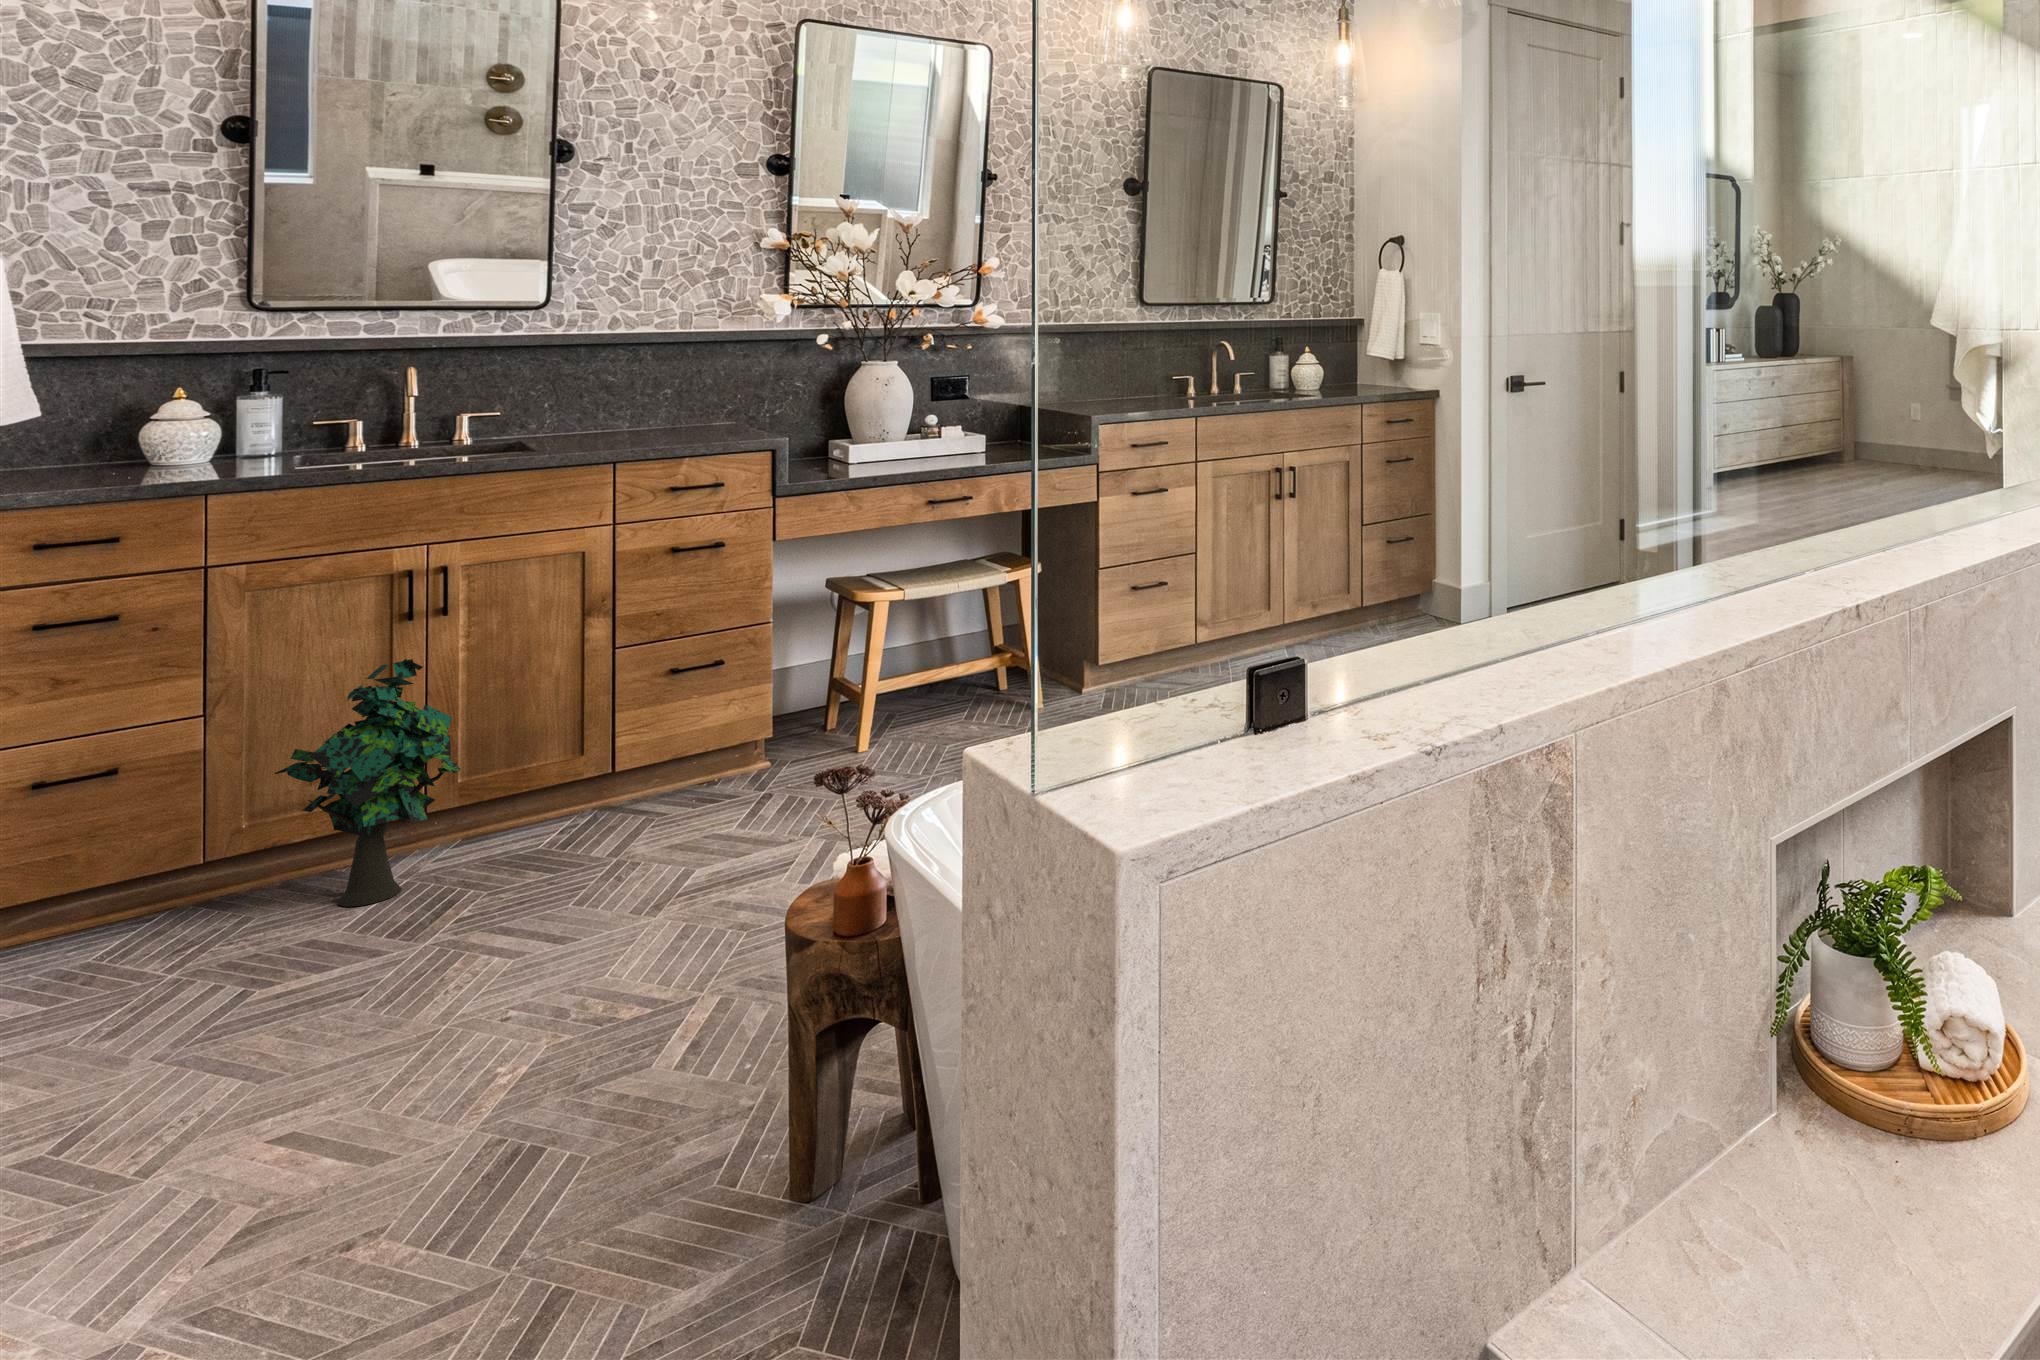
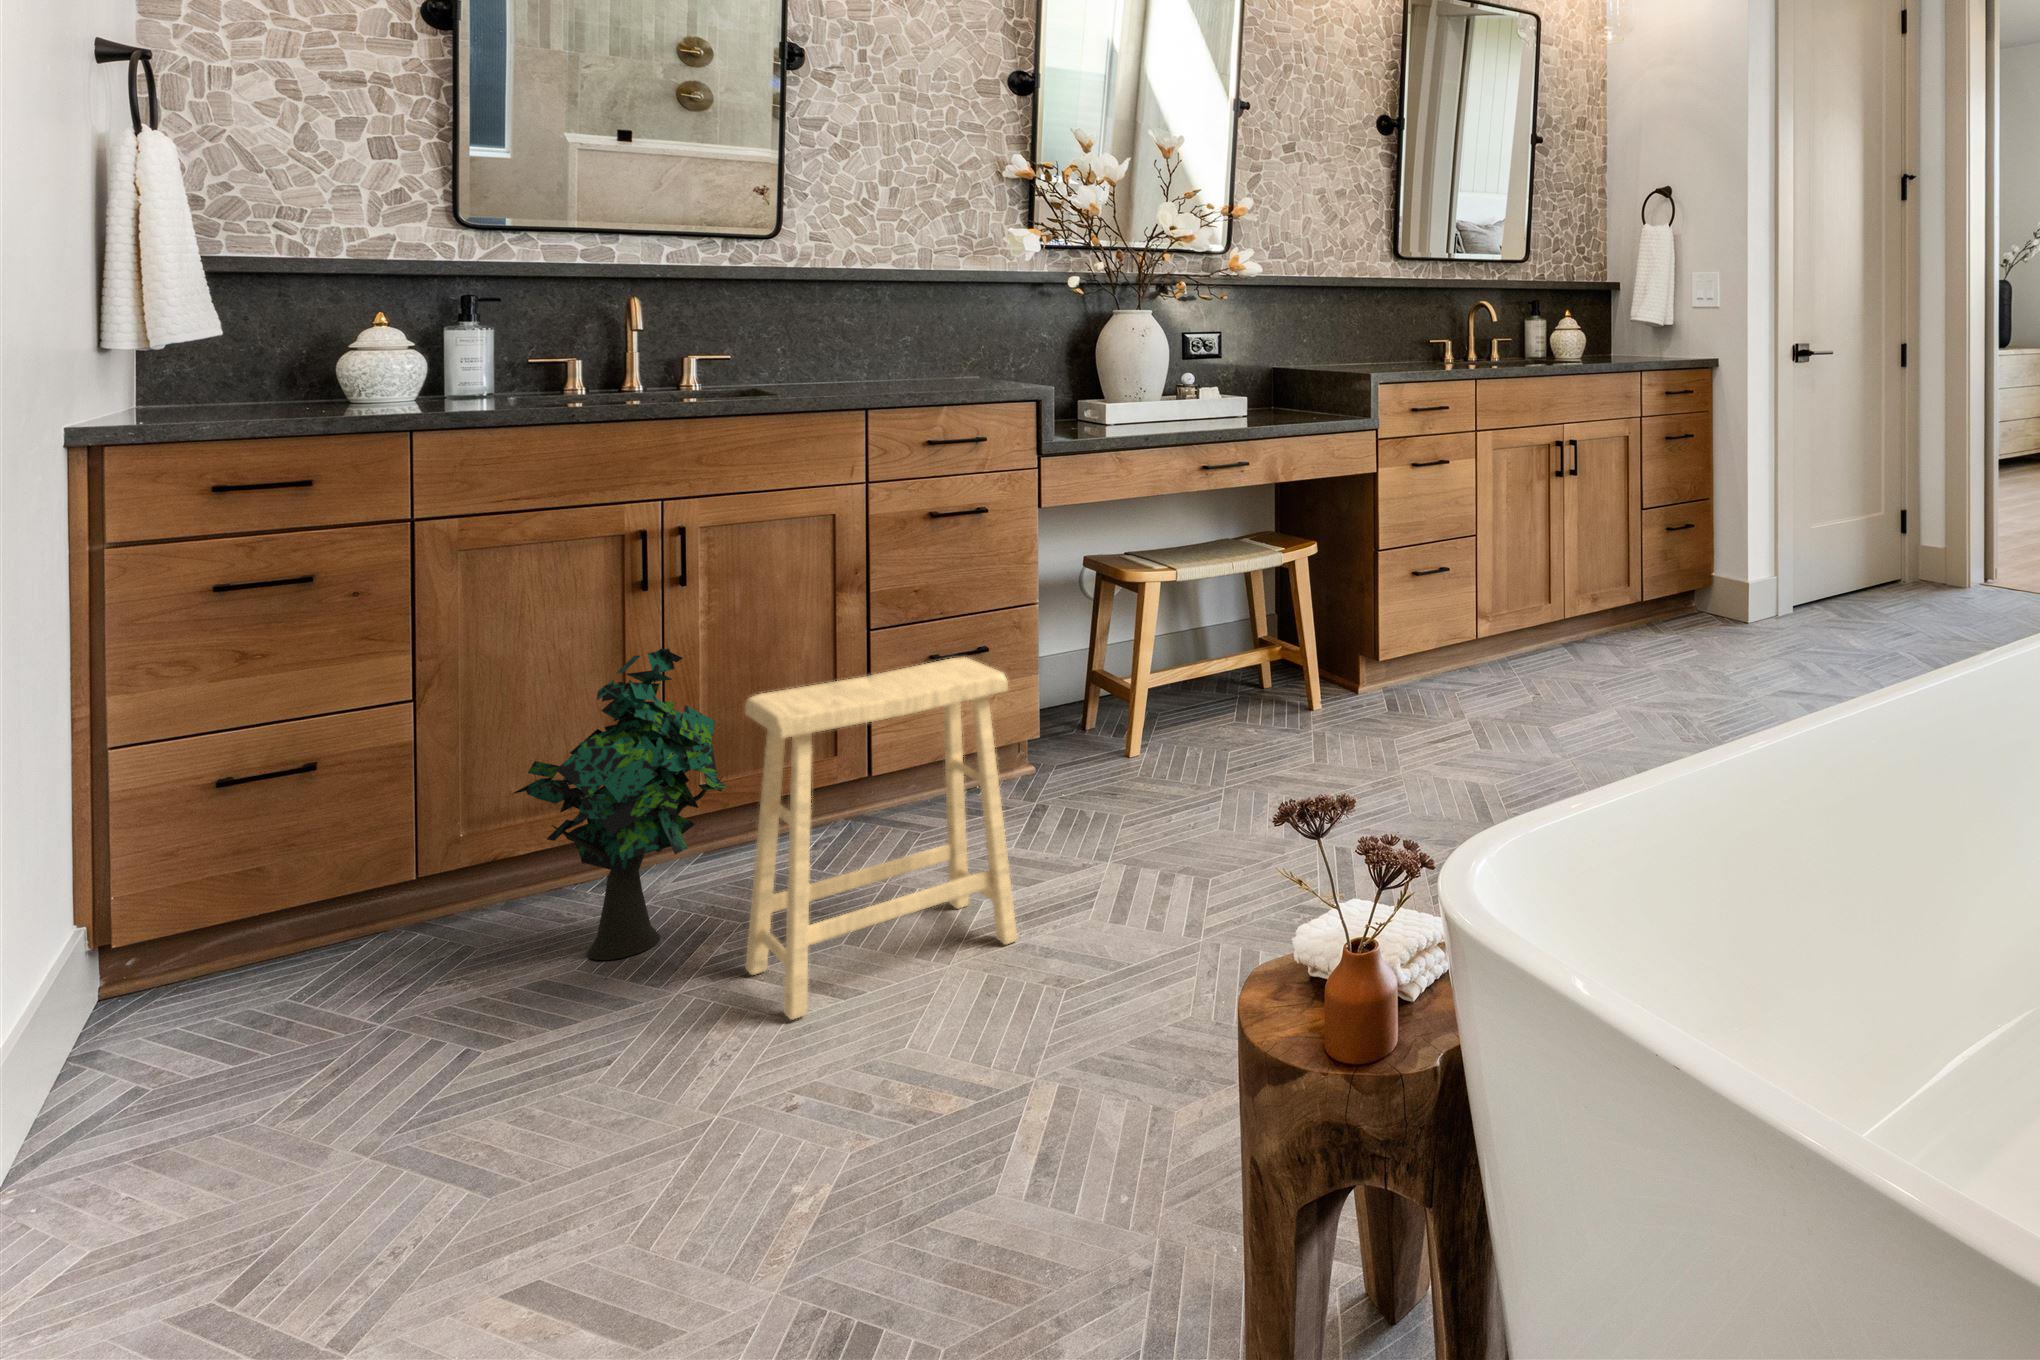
footstool: none [463,666,692,947] -> present [745,657,1017,1020]

